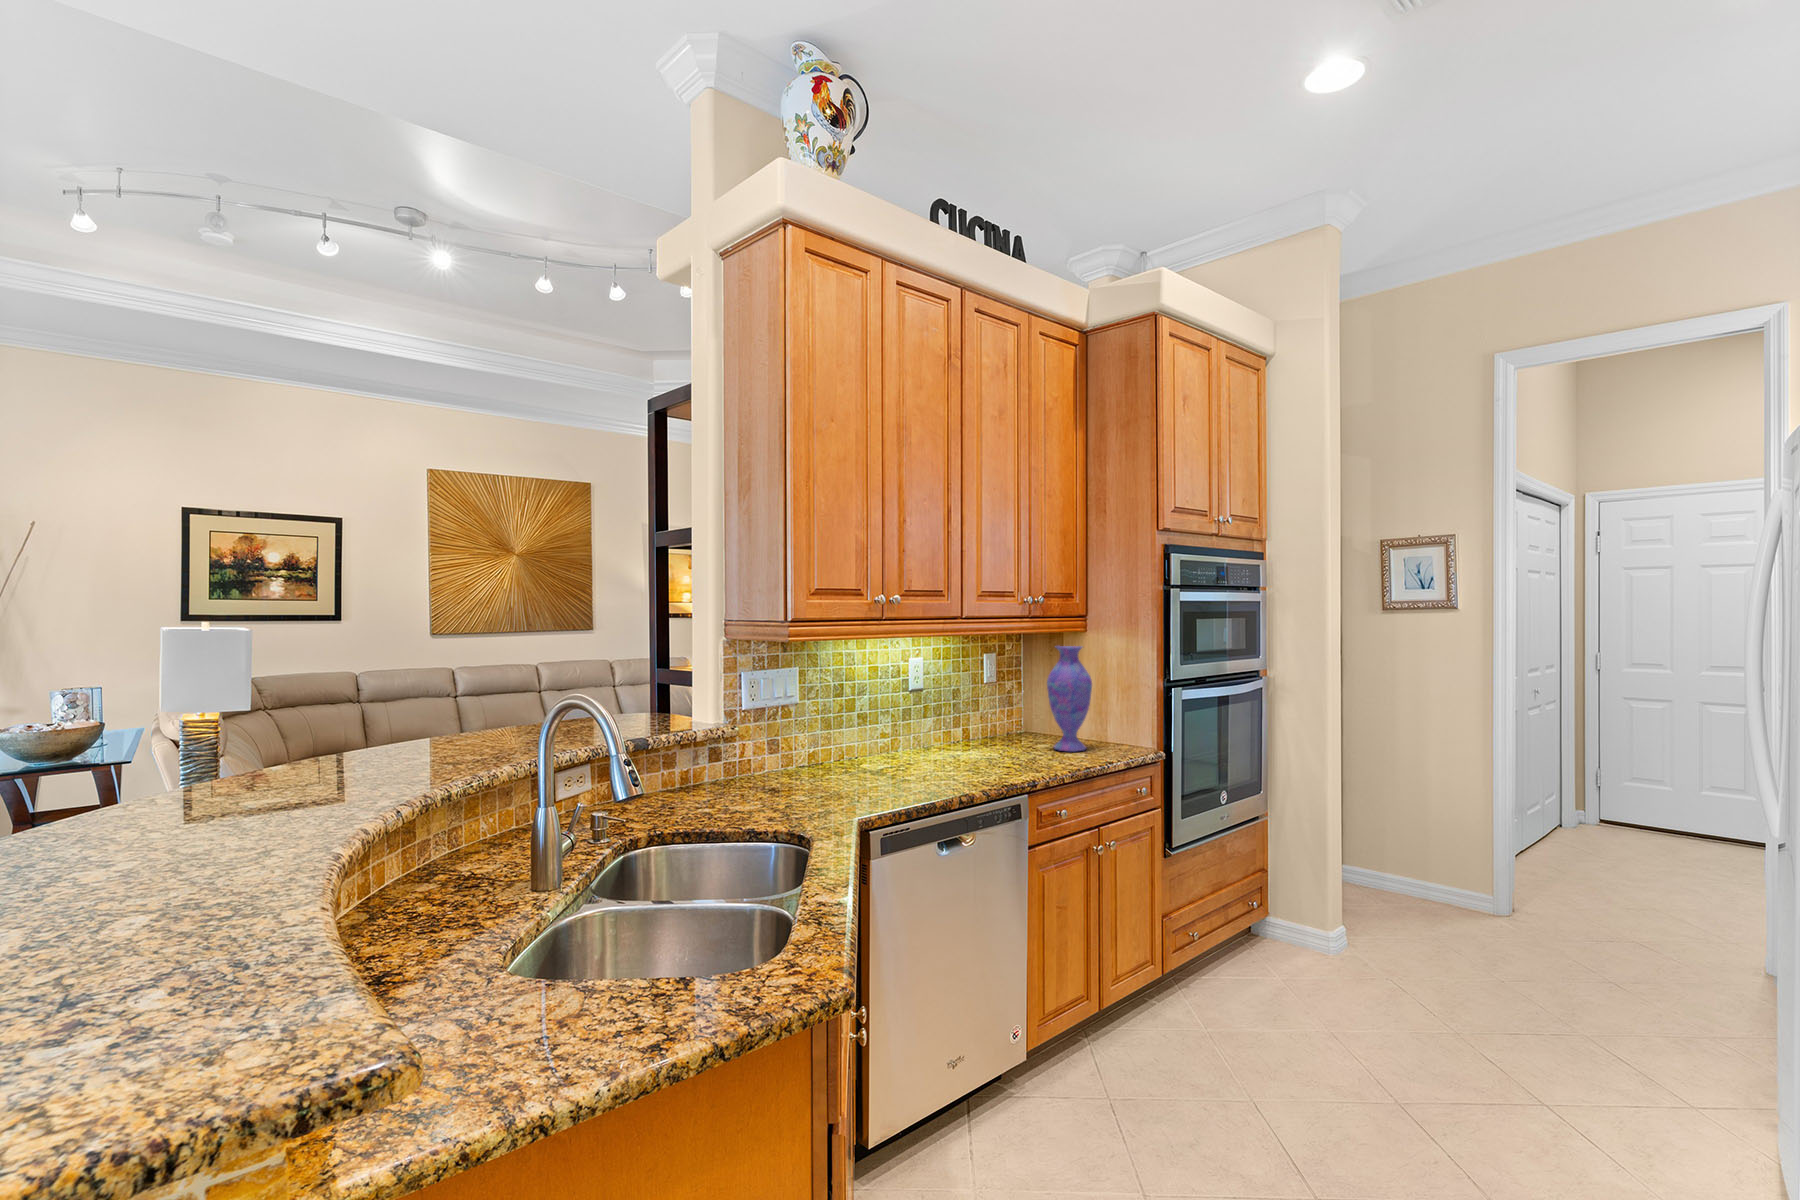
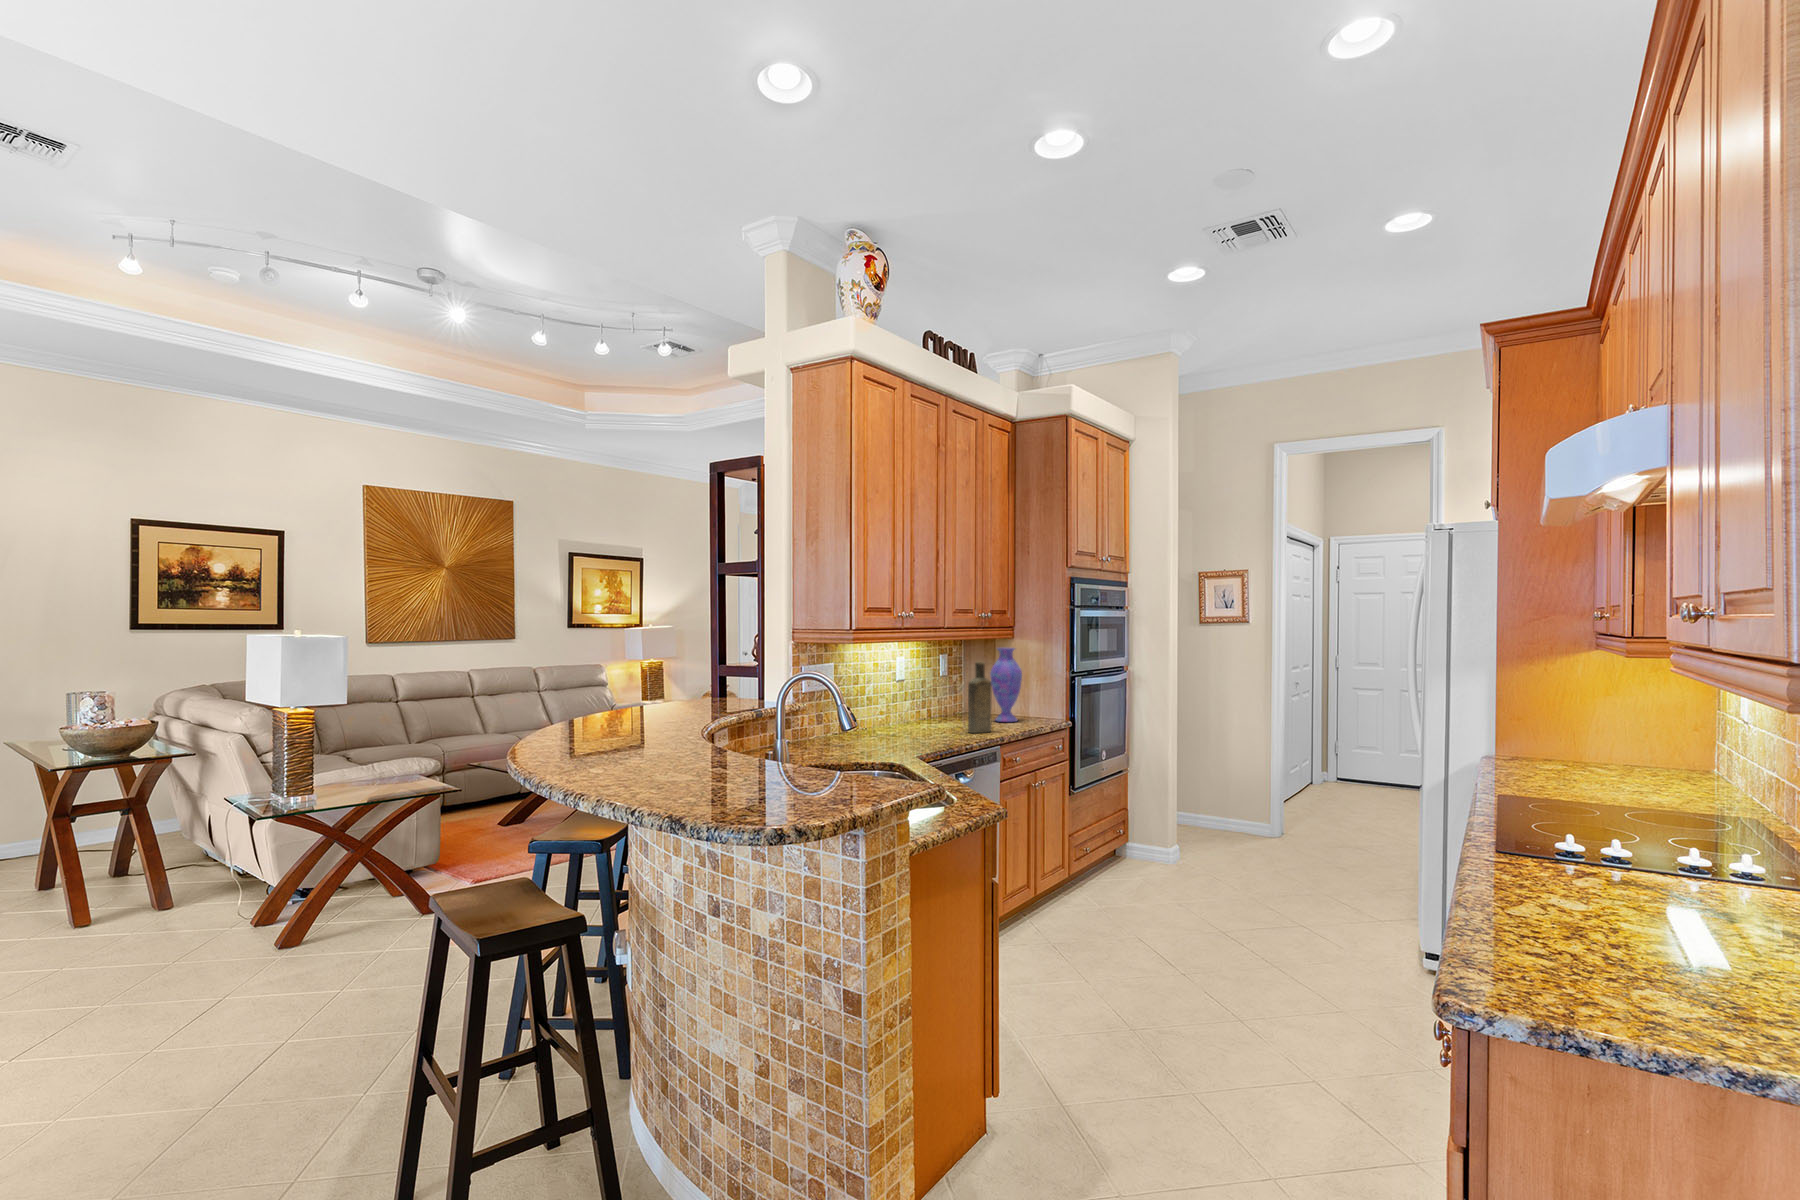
bottle: none [986,668,1030,772] -> present [968,662,992,733]

